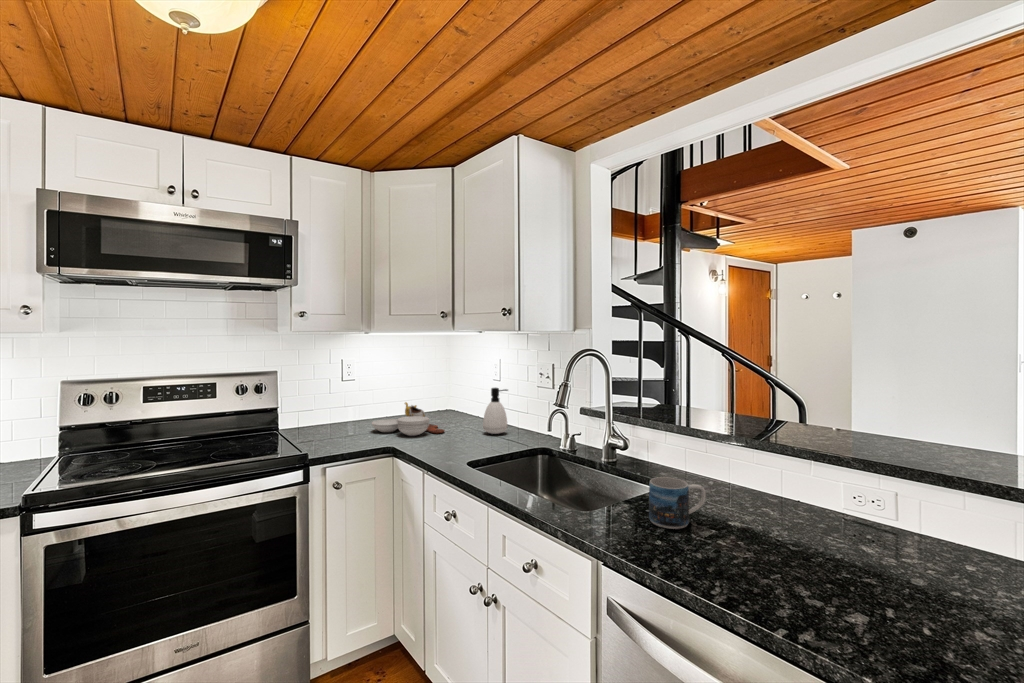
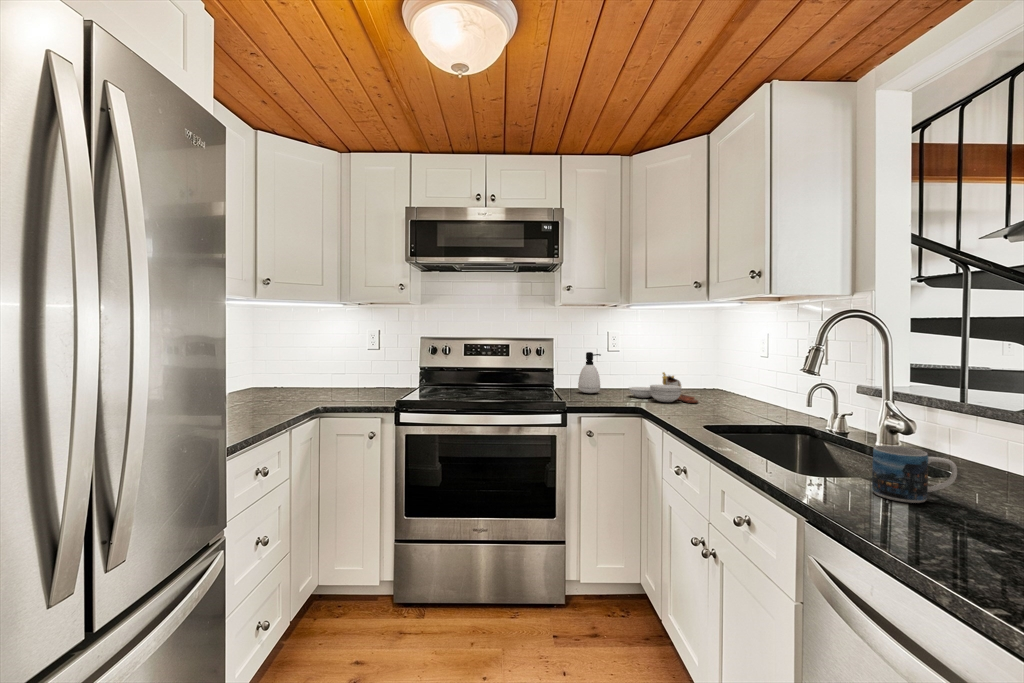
soap dispenser: present [483,388,508,434] -> present [578,352,601,393]

